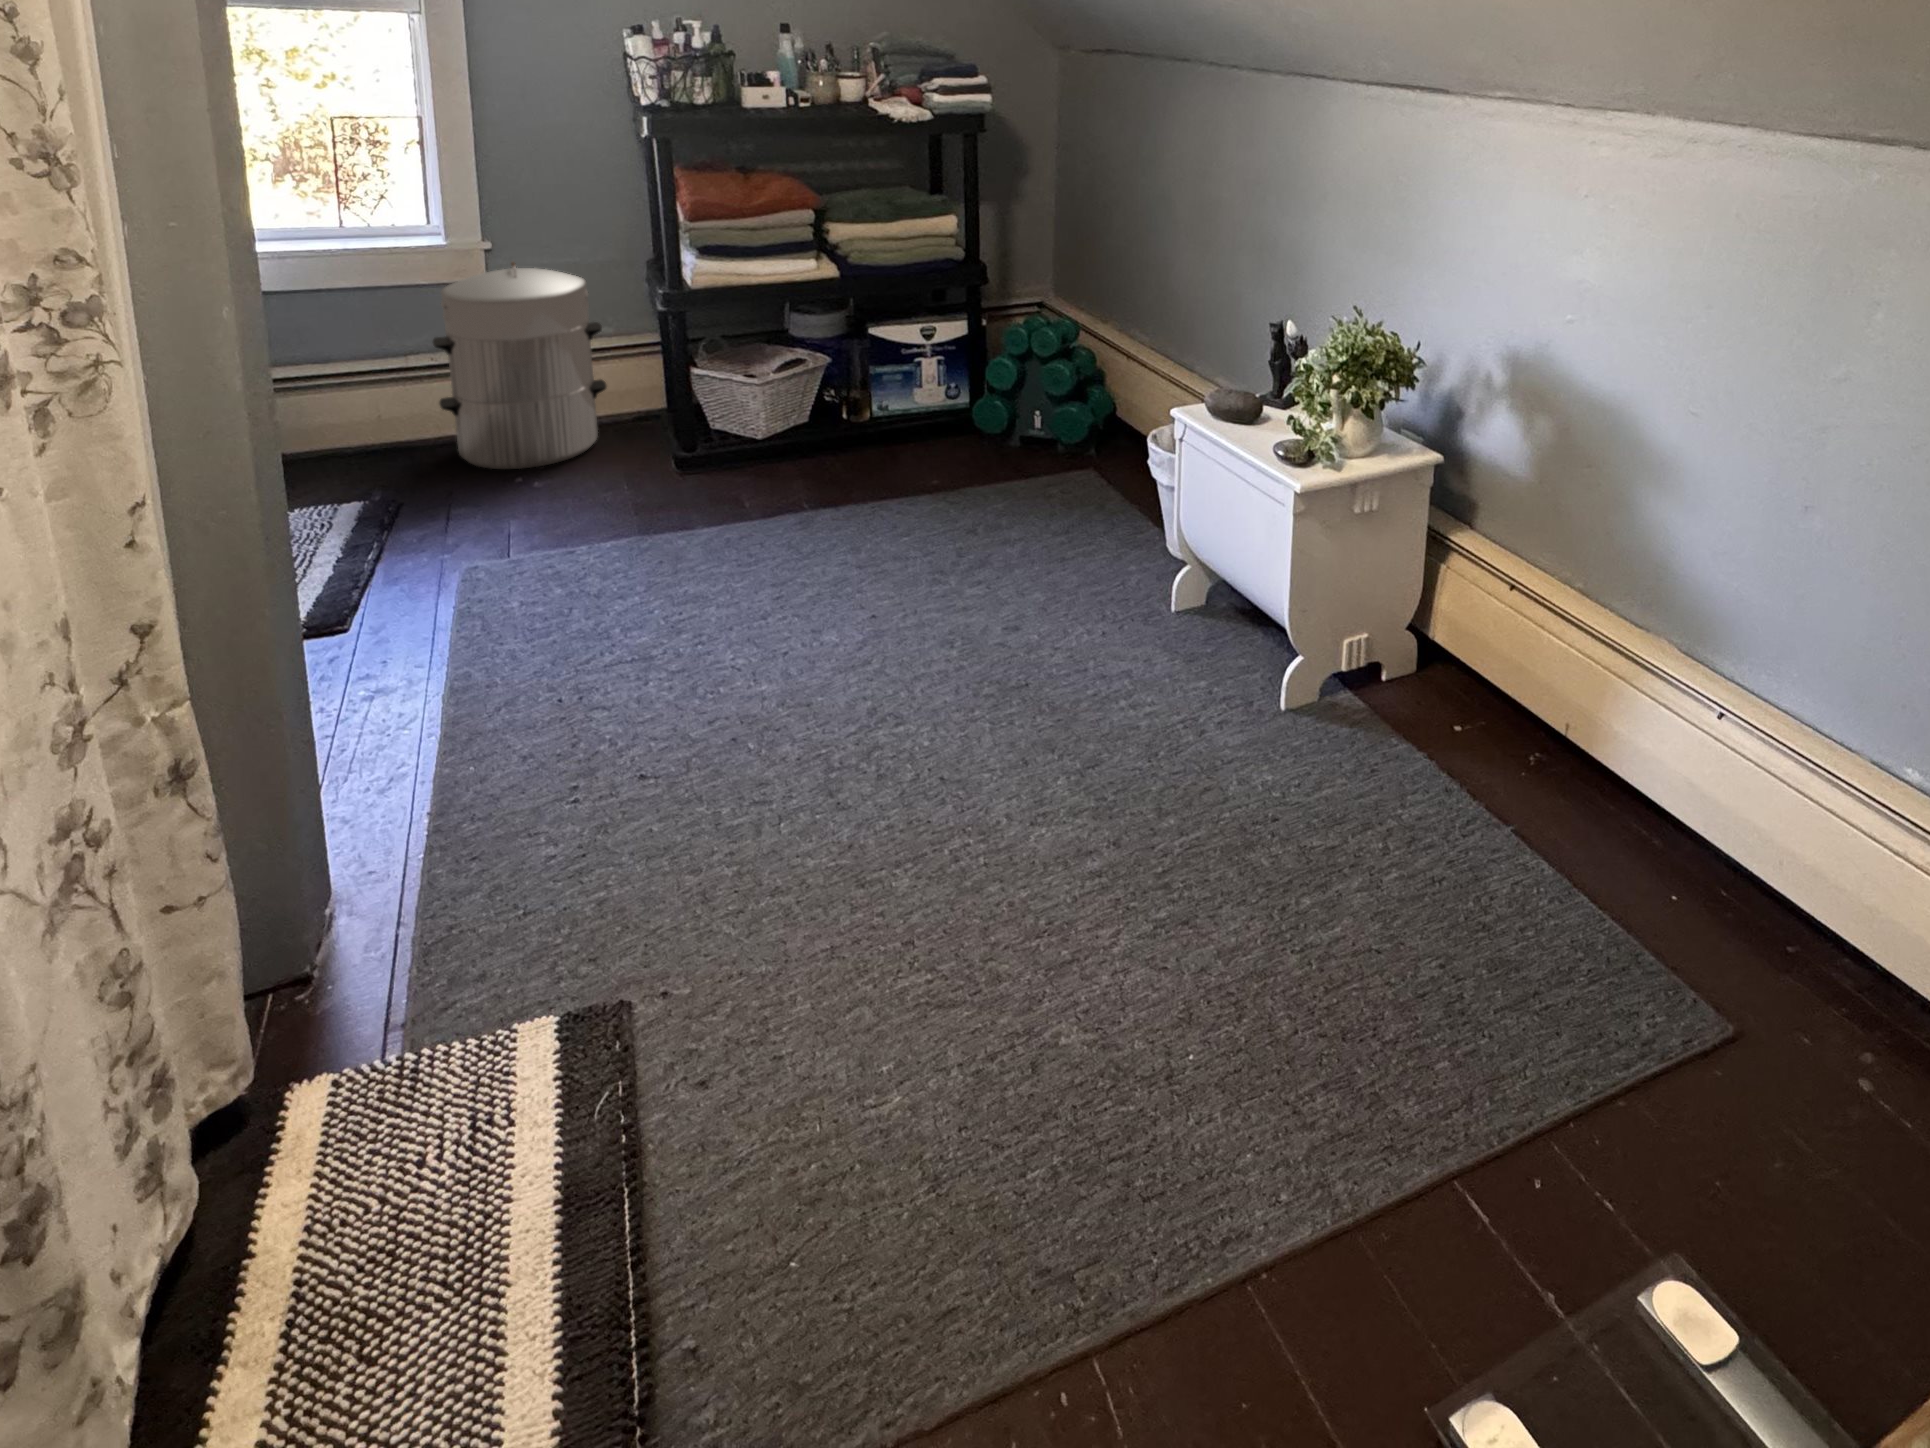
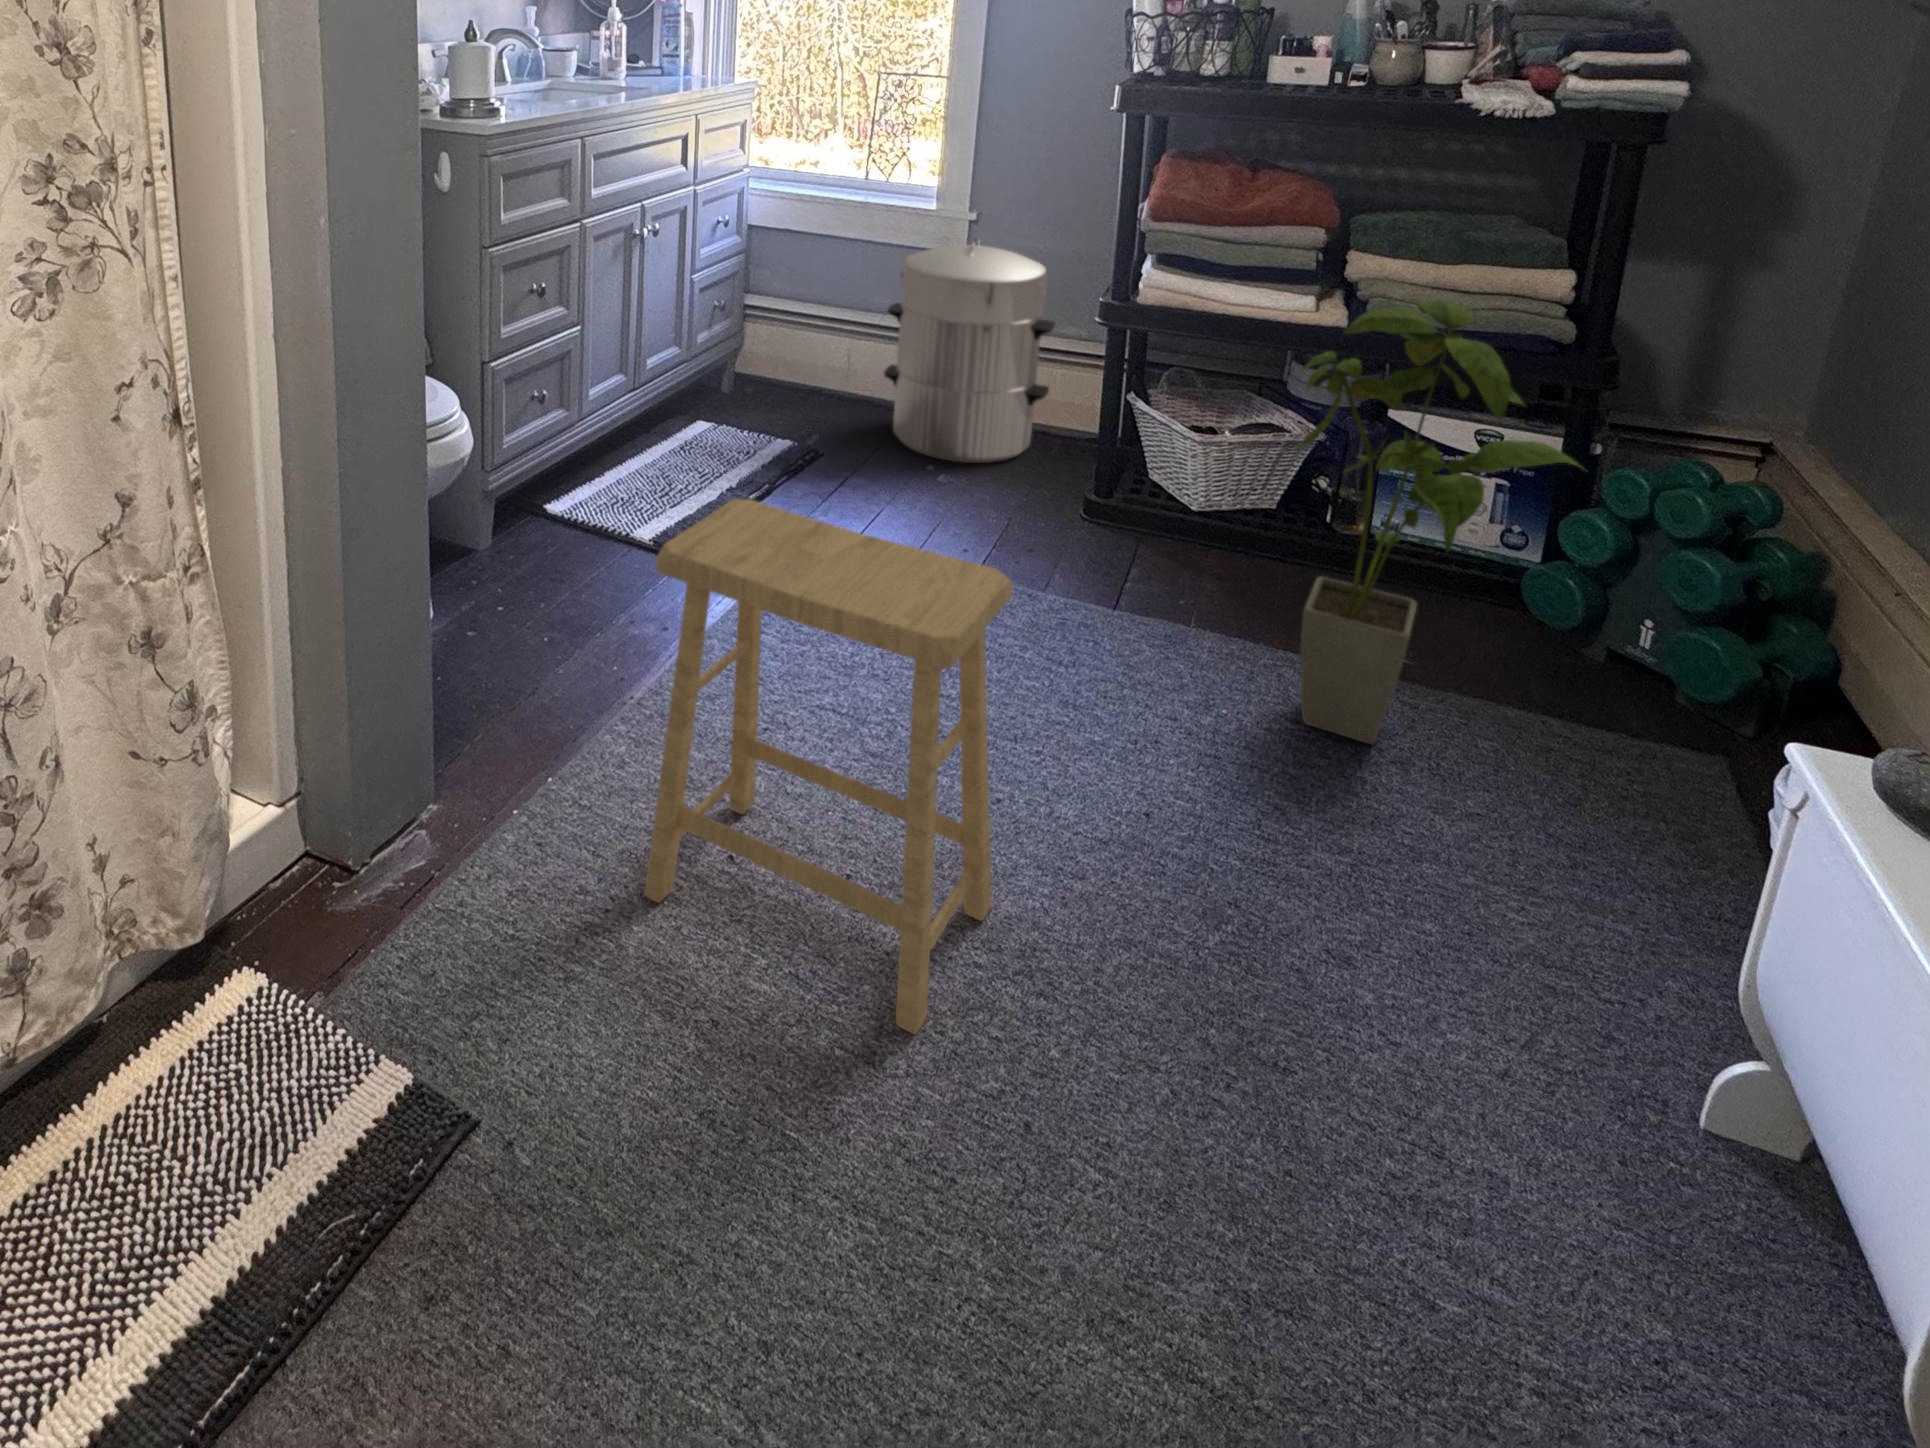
house plant: none [867,239,1024,532] -> present [1296,300,1582,744]
footstool: none [577,460,855,832] -> present [645,499,1013,1034]

